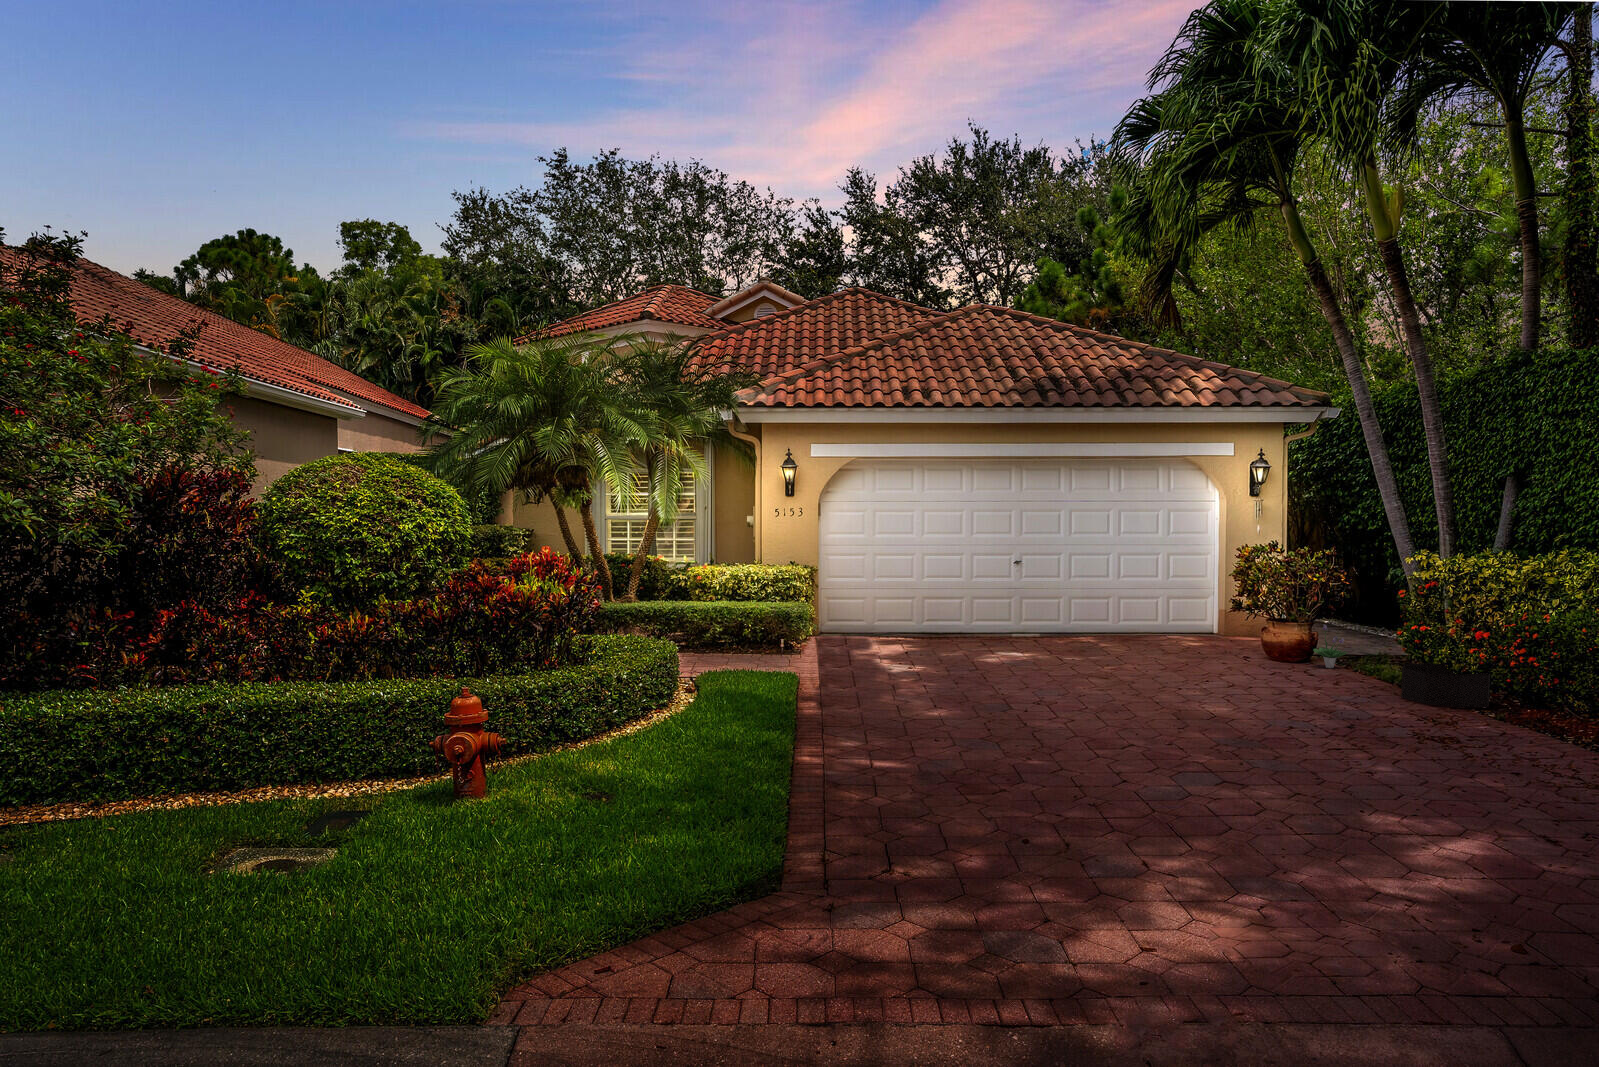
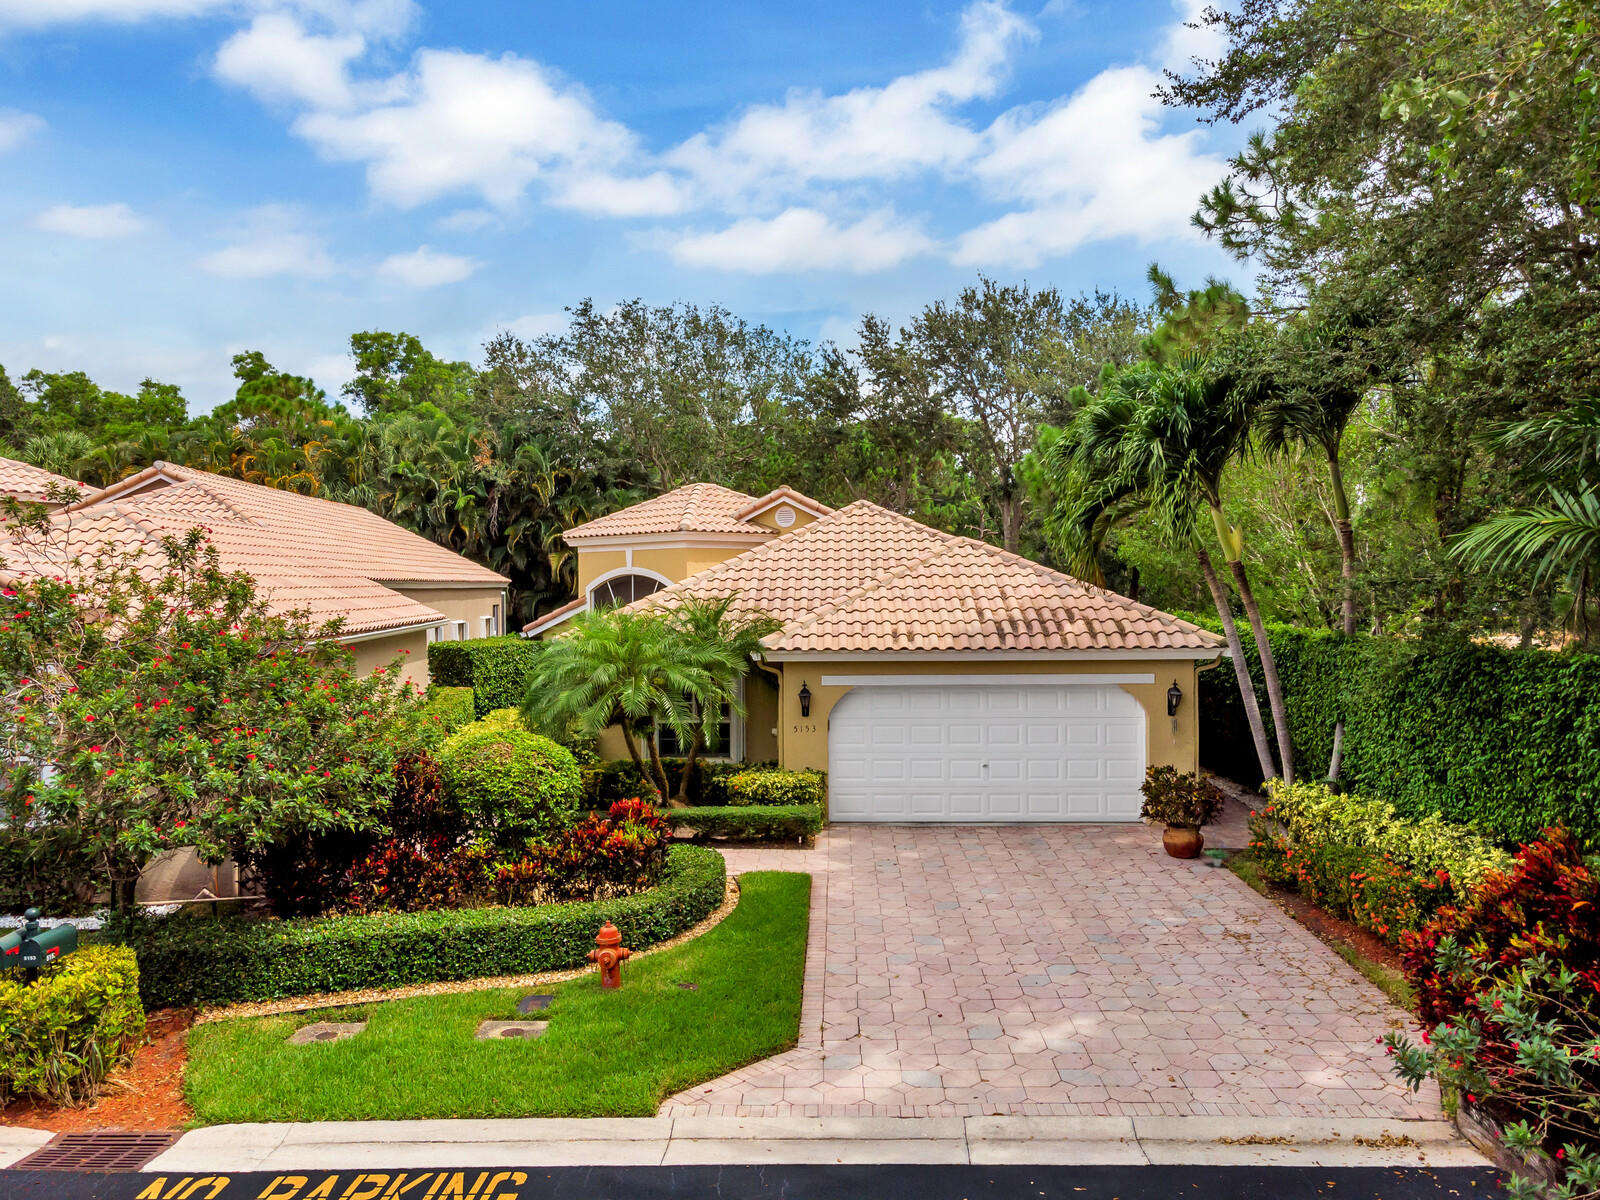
basket: present [1401,663,1490,708] -> none [1248,873,1309,911]

